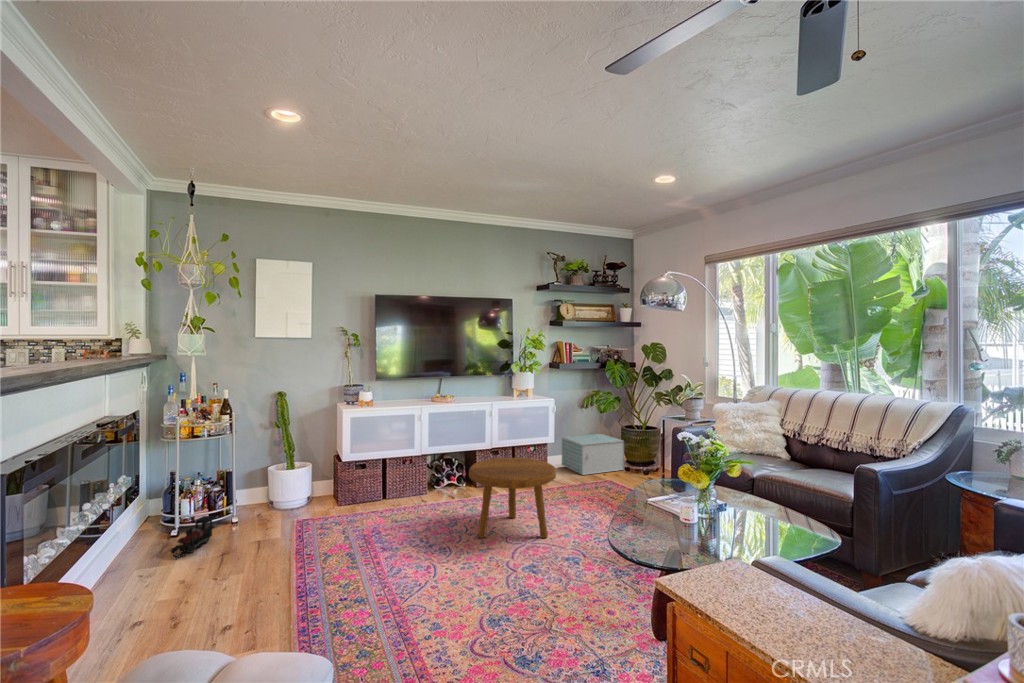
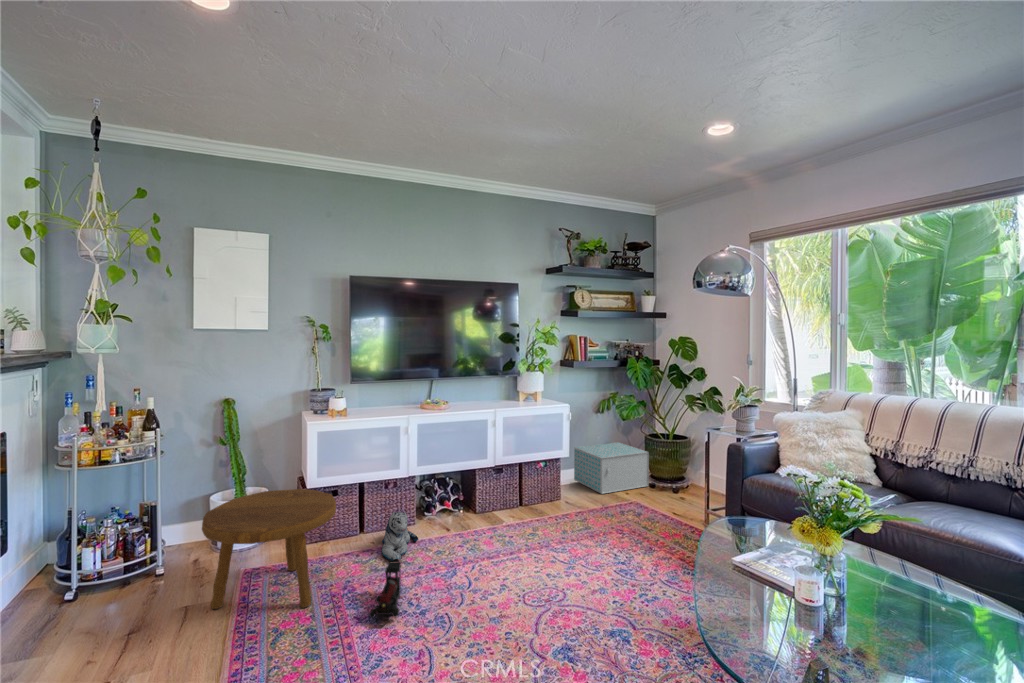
footstool: present [469,458,556,538] -> present [202,489,336,609]
plush toy: none [400,480,429,516] -> present [382,512,418,561]
toy train: present [170,516,213,559] -> present [369,561,401,627]

